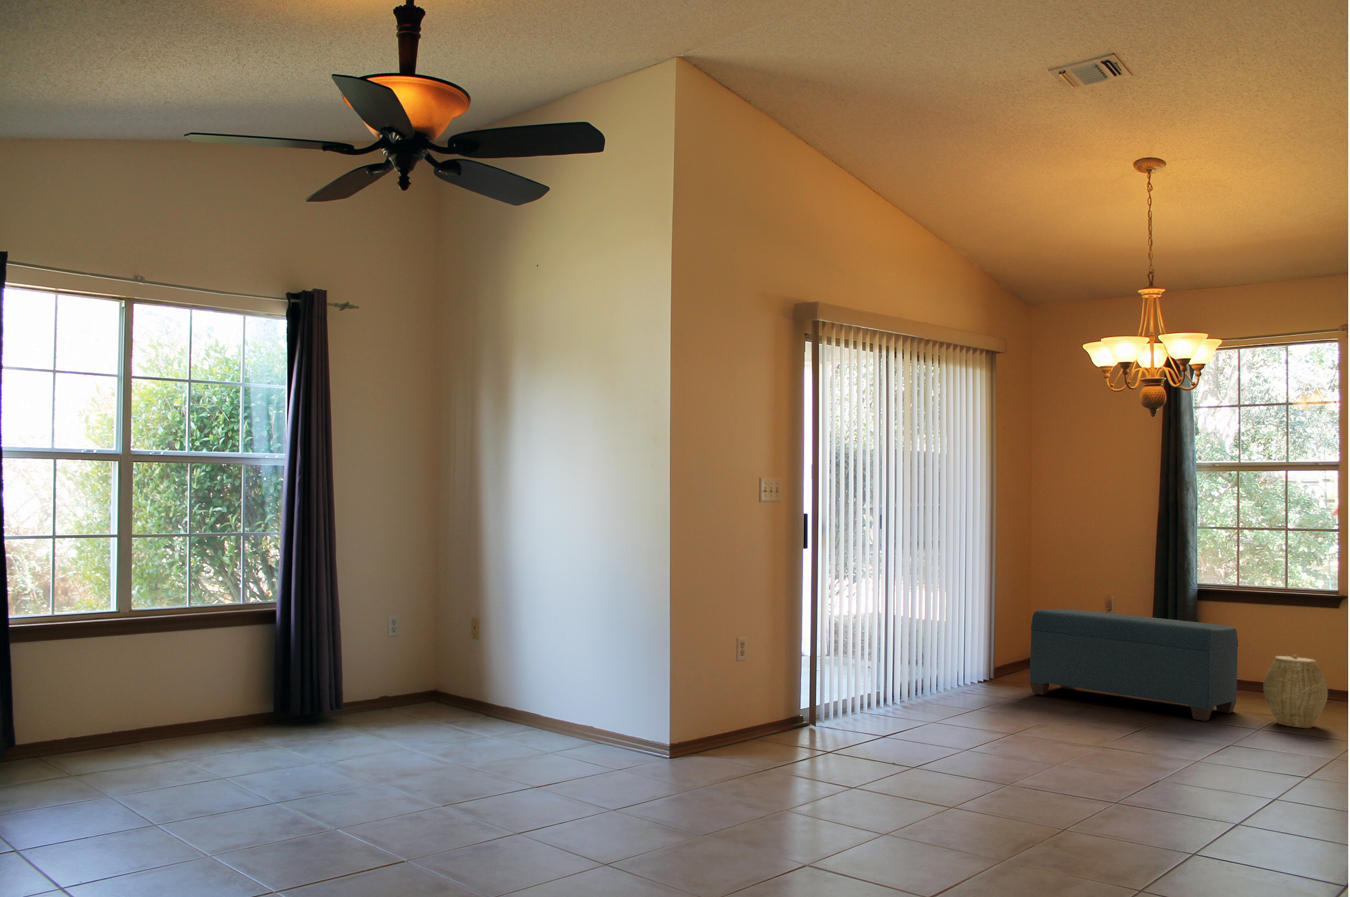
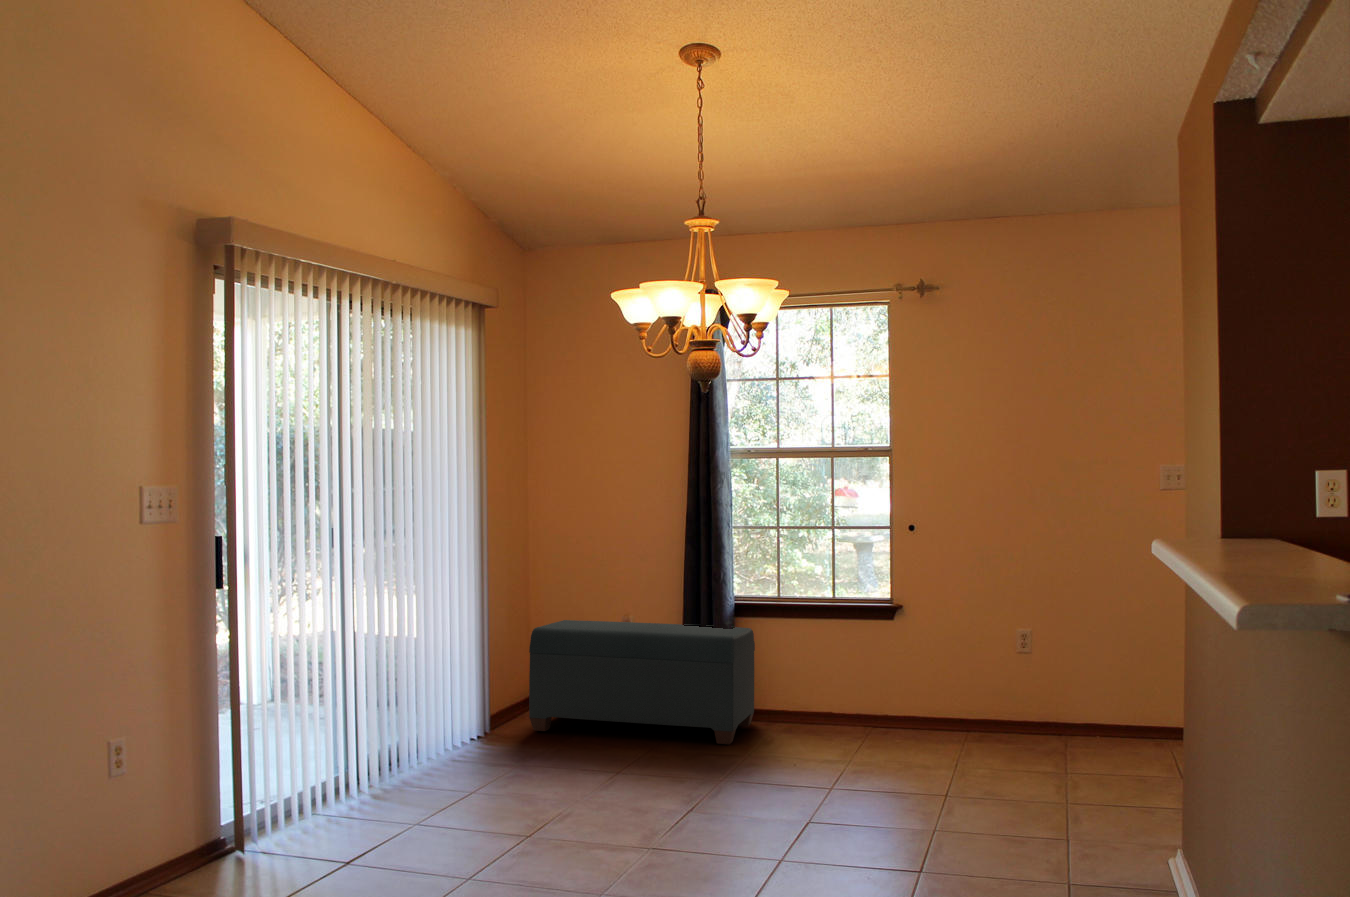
woven basket: present [1264,655,1328,728] -> none [785,656,848,738]

